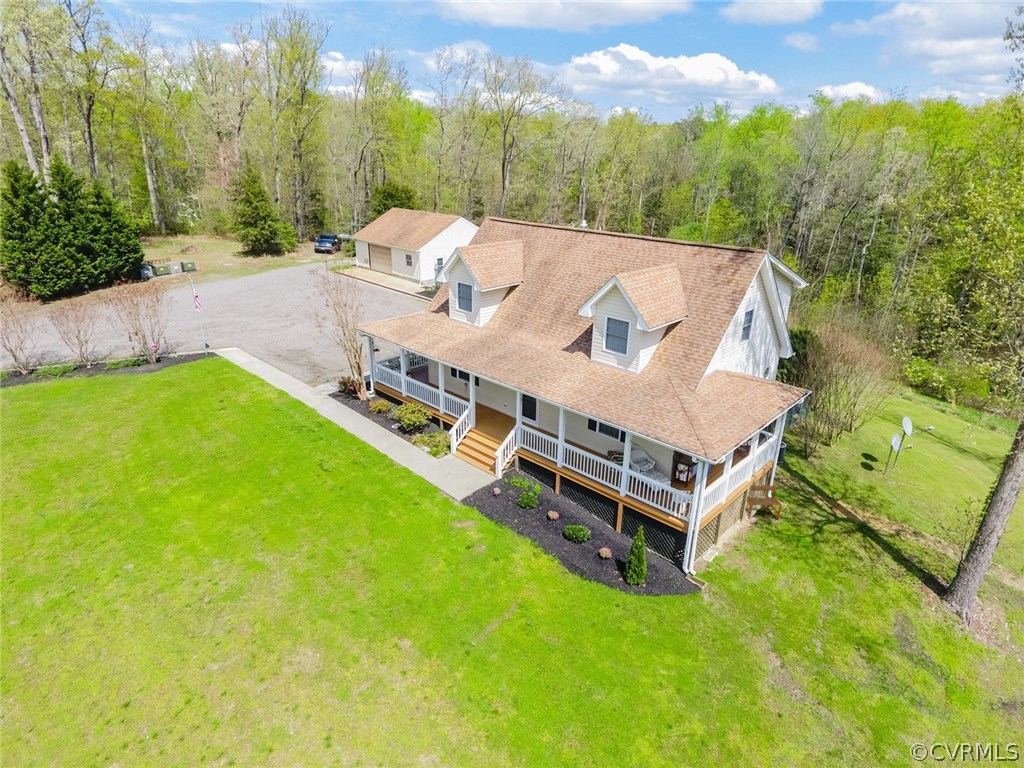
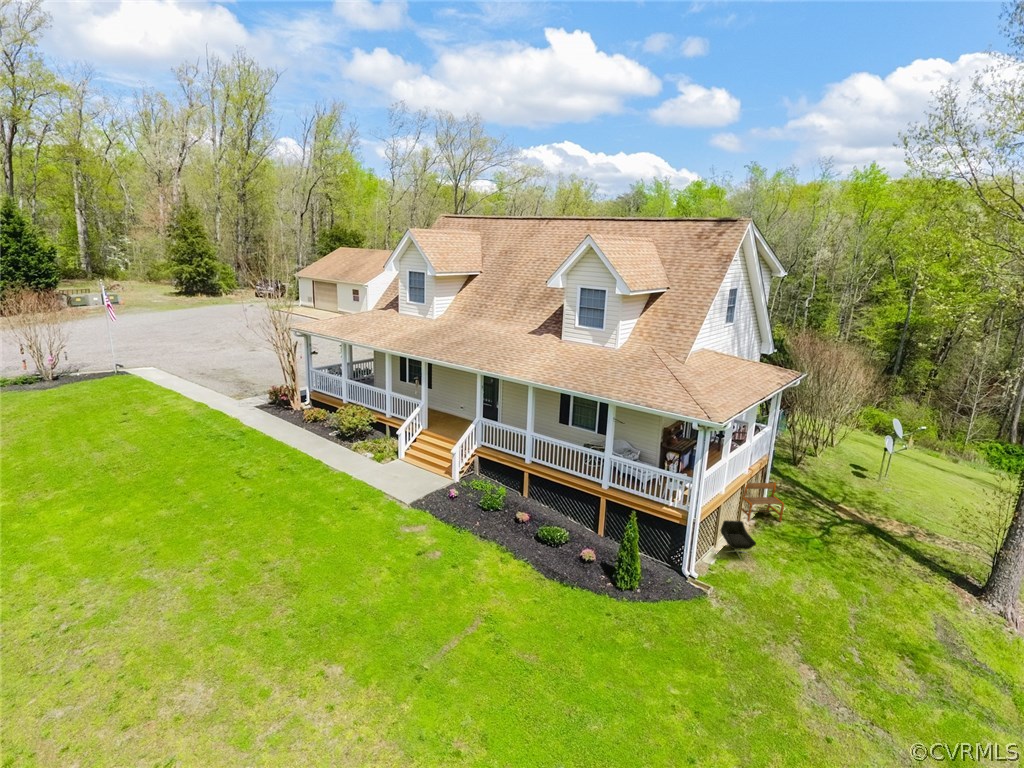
lounge chair: none [720,523,750,558] -> present [720,520,756,559]

